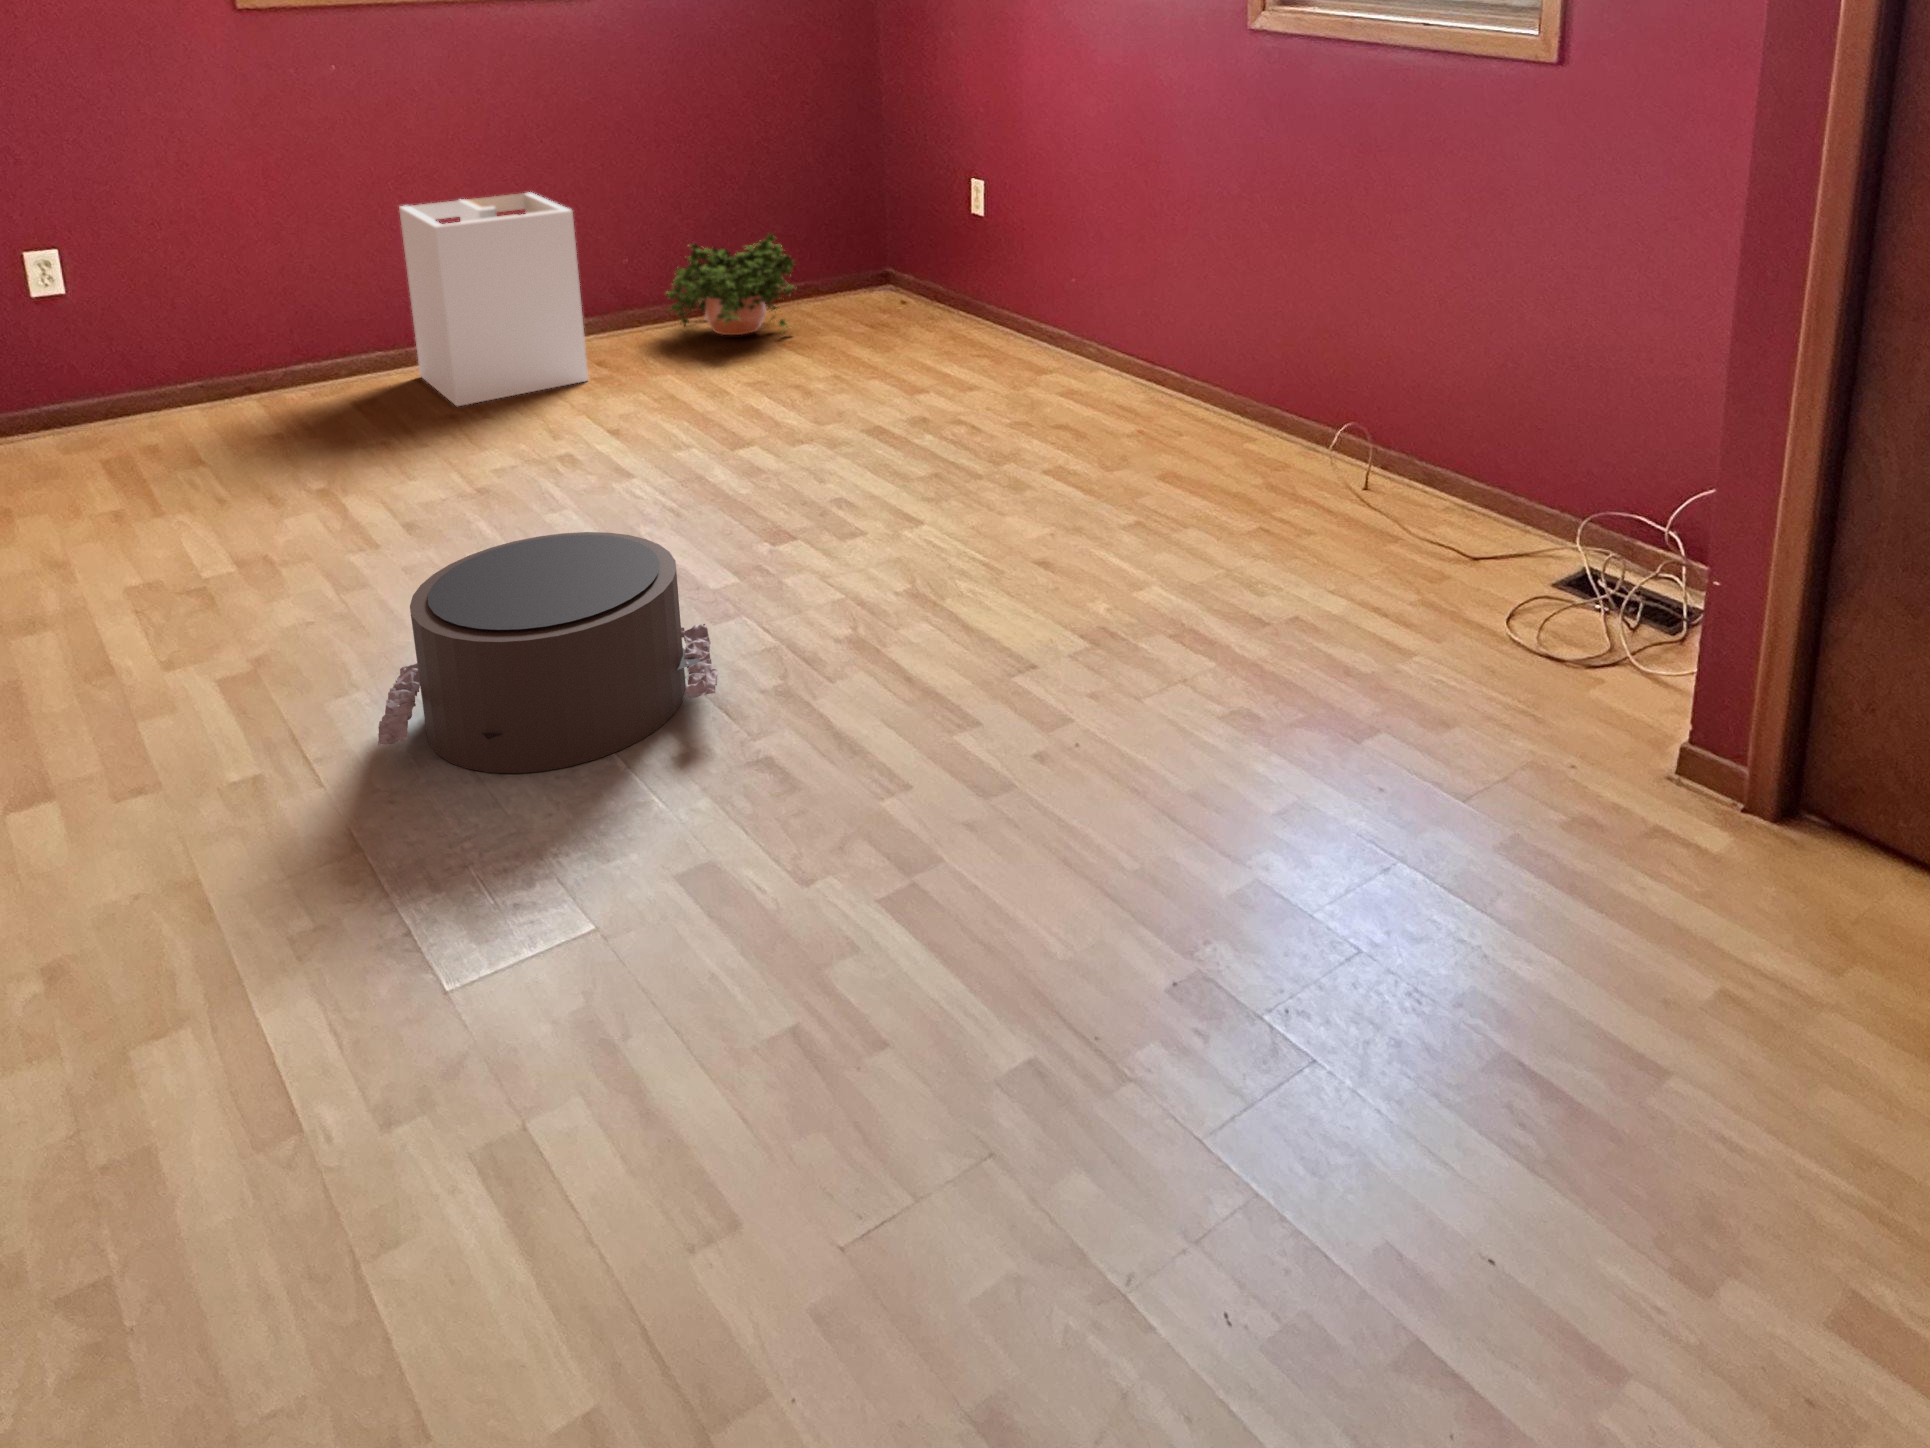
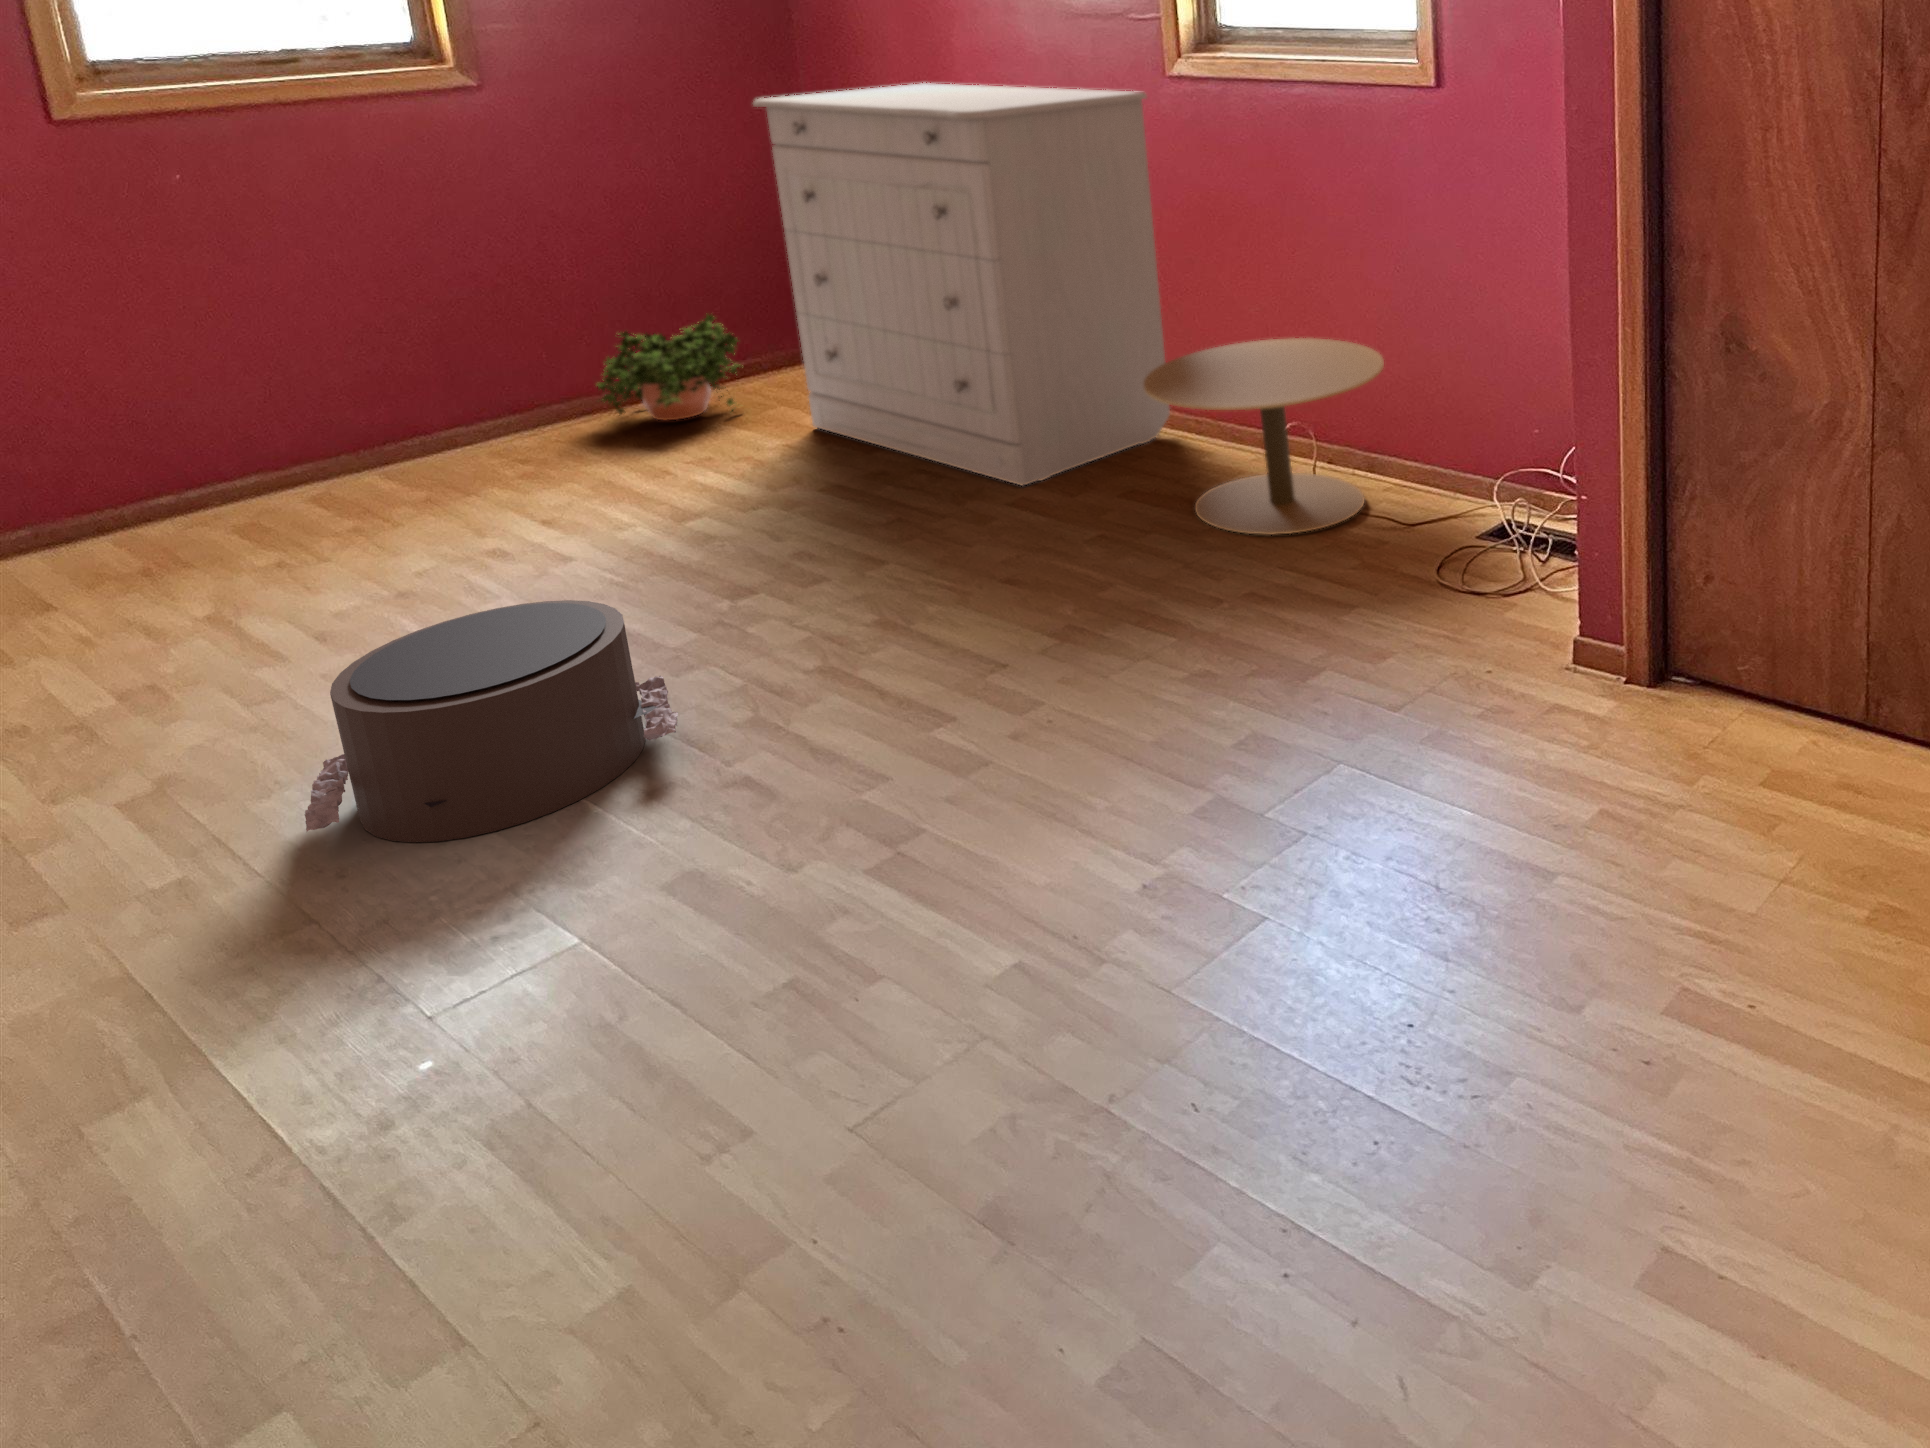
dresser: none [830,19,1221,452] -> present [753,83,1170,485]
laundry hamper: present [399,193,588,407] -> none [269,293,514,523]
side table: none [1196,327,1461,550] -> present [1144,338,1384,535]

